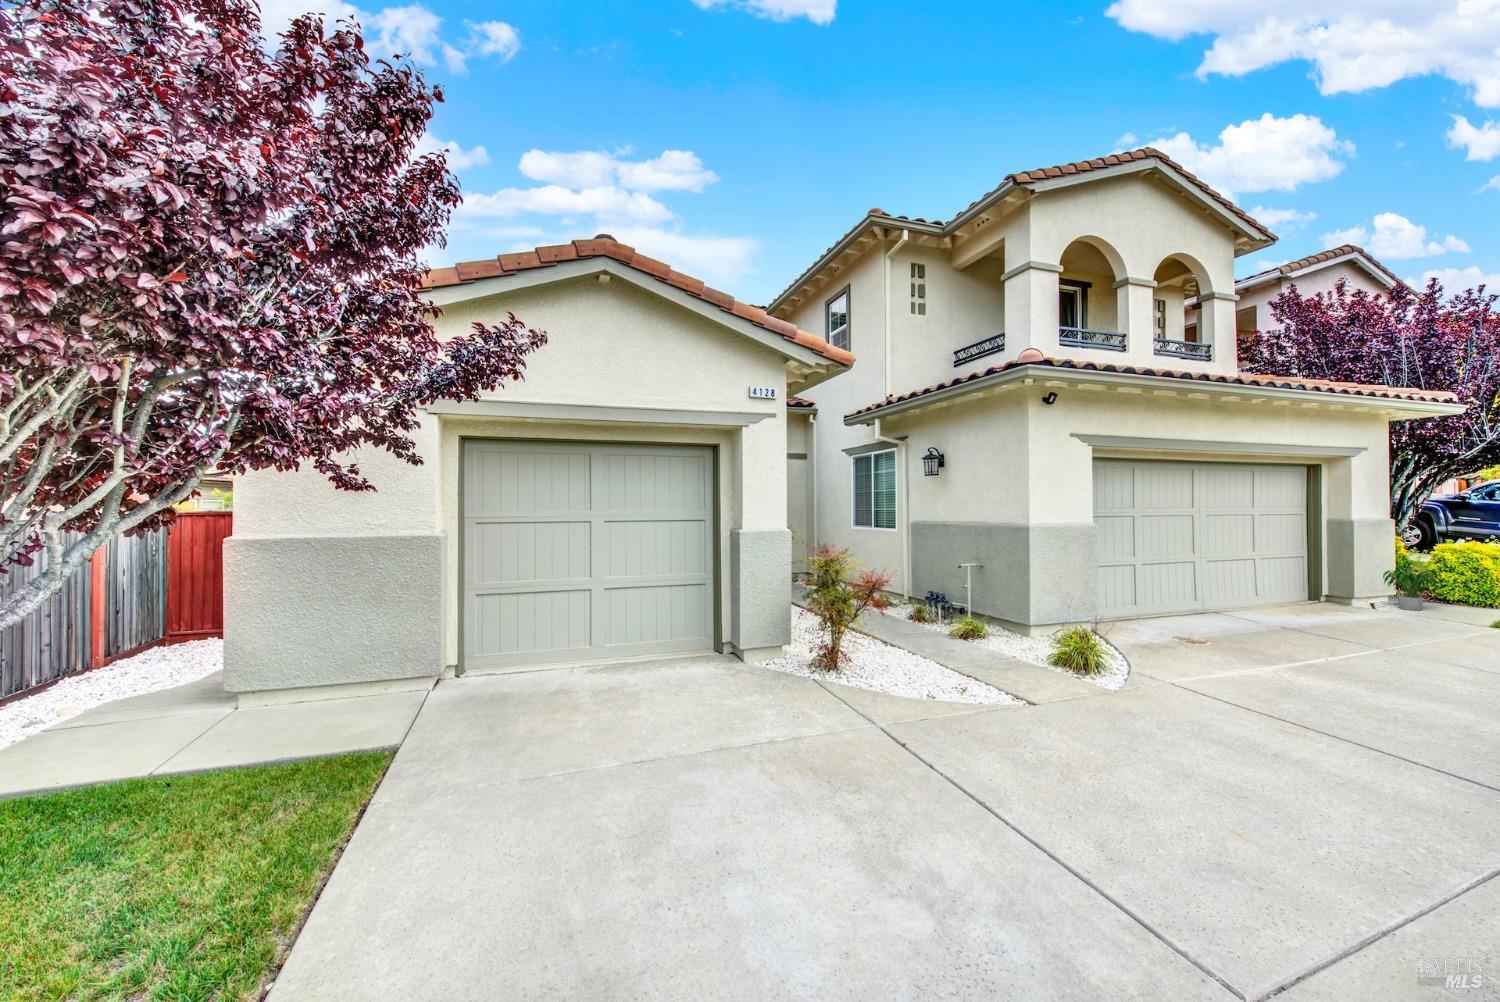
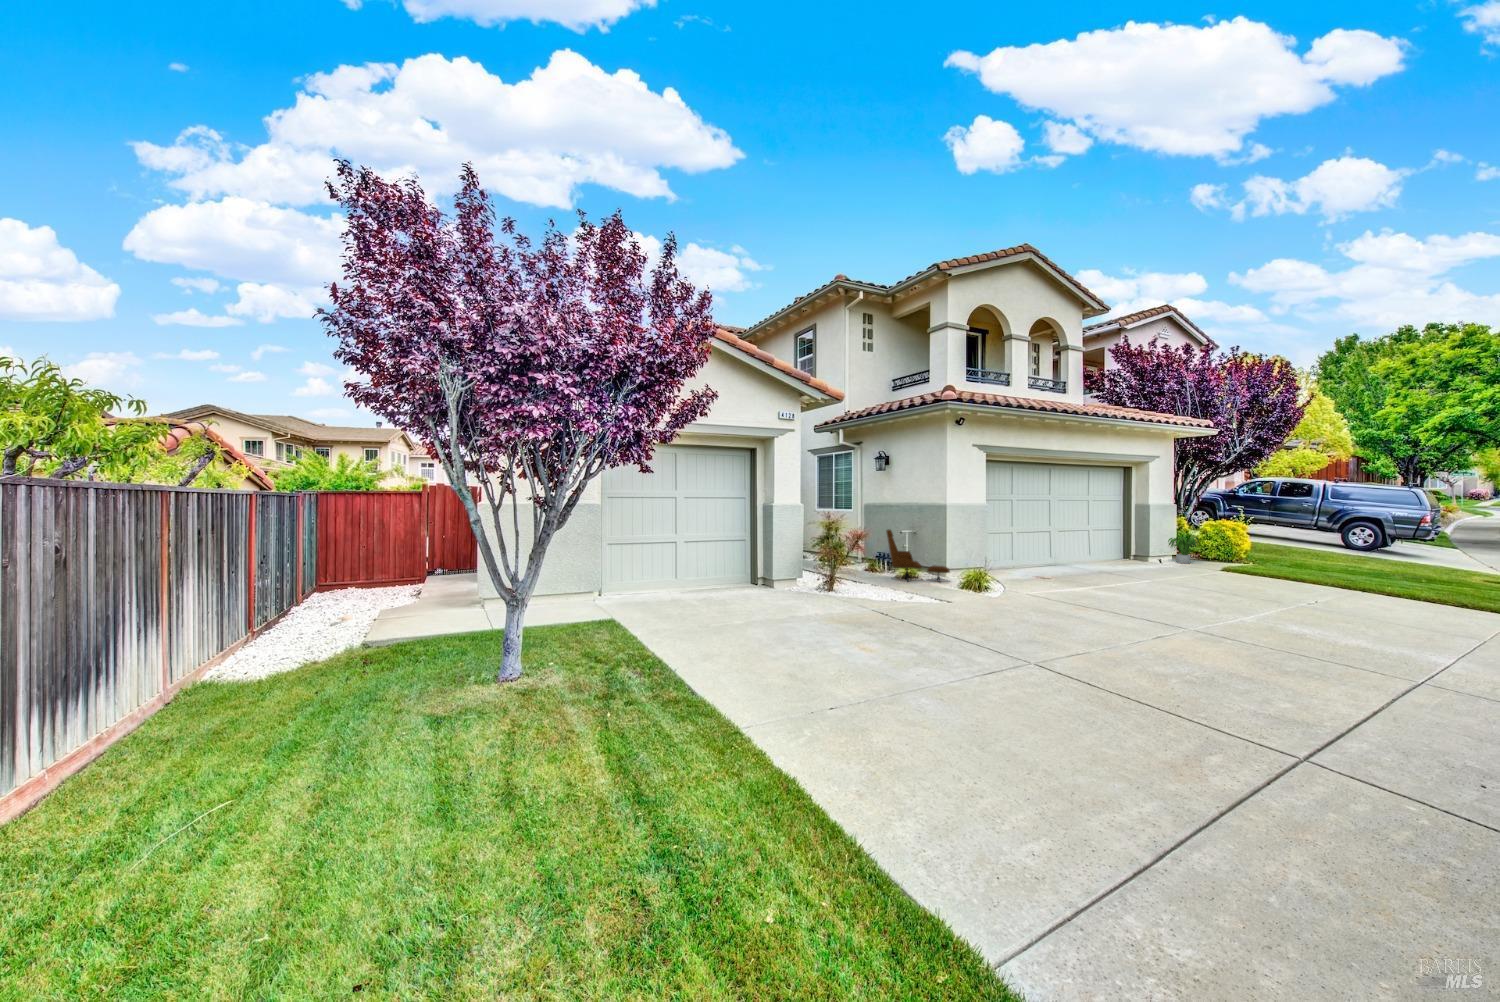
lounge chair: none [935,562,1036,646] -> present [886,529,950,581]

